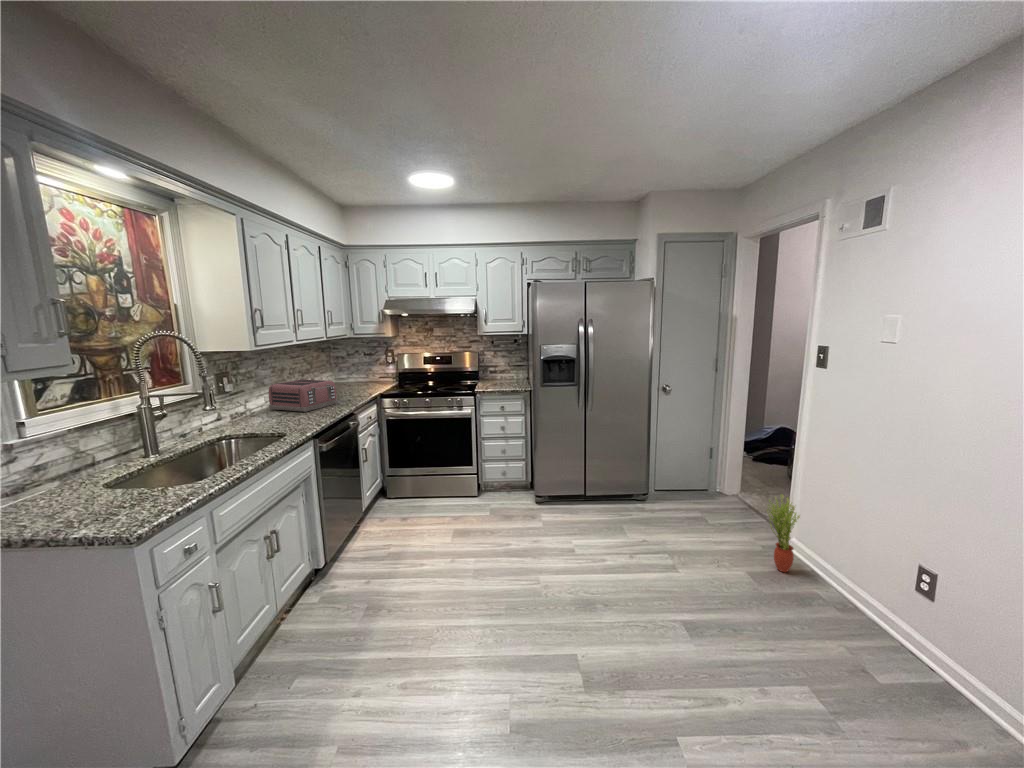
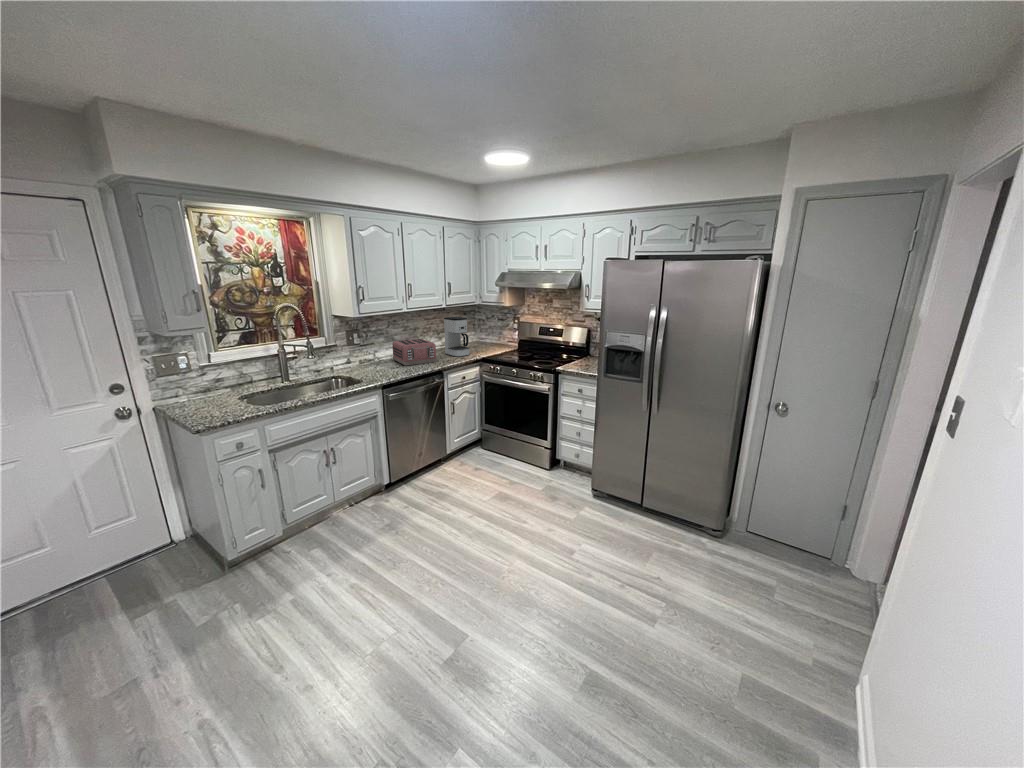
coffee maker: none [326,351,361,396] -> present [444,317,469,357]
potted plant: present [767,495,800,572] -> none [817,611,870,726]

